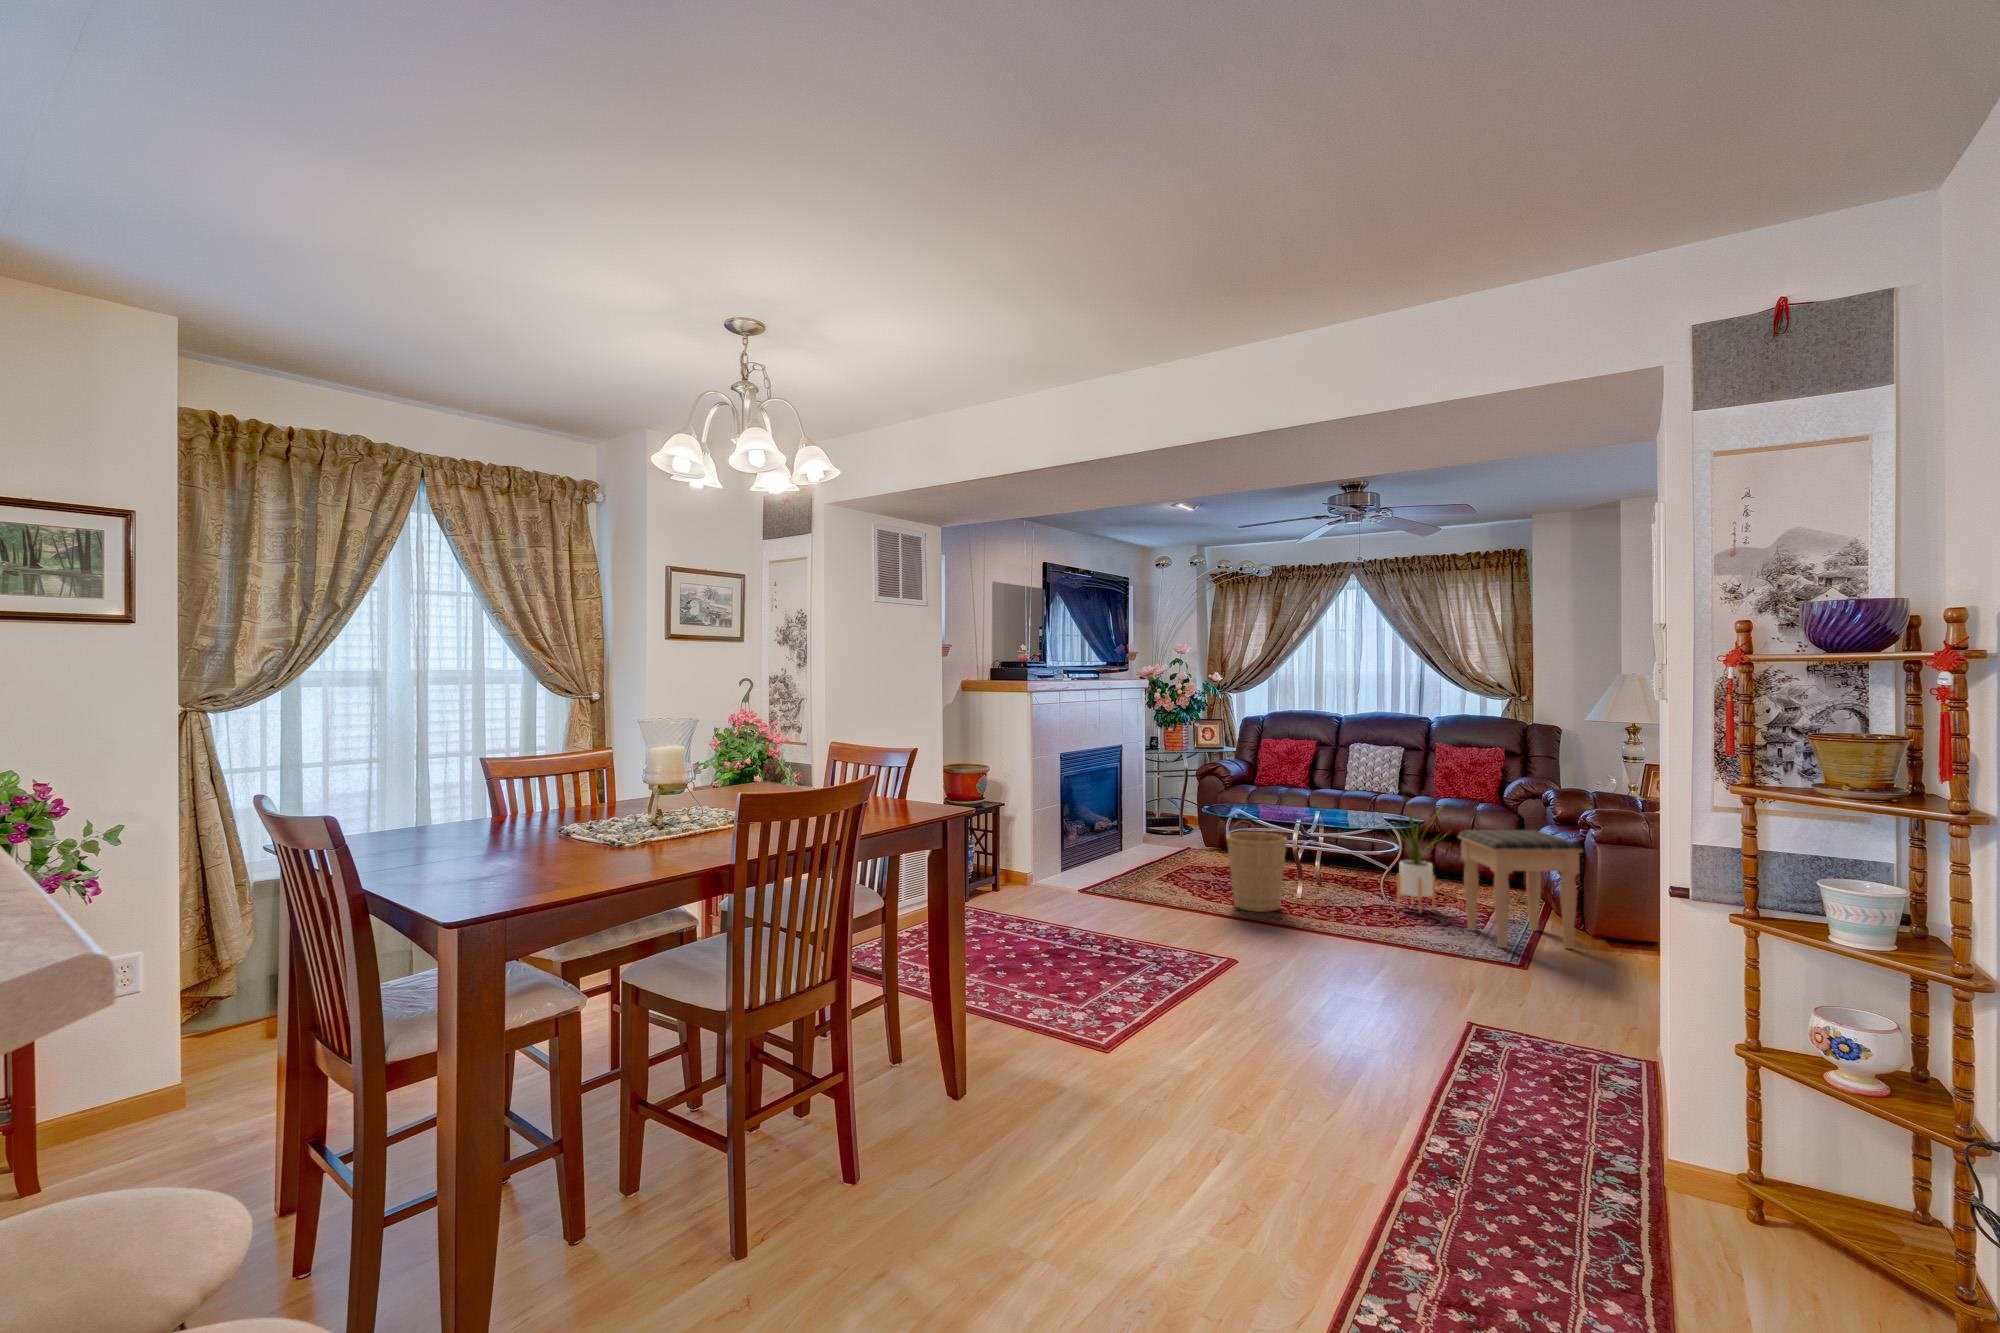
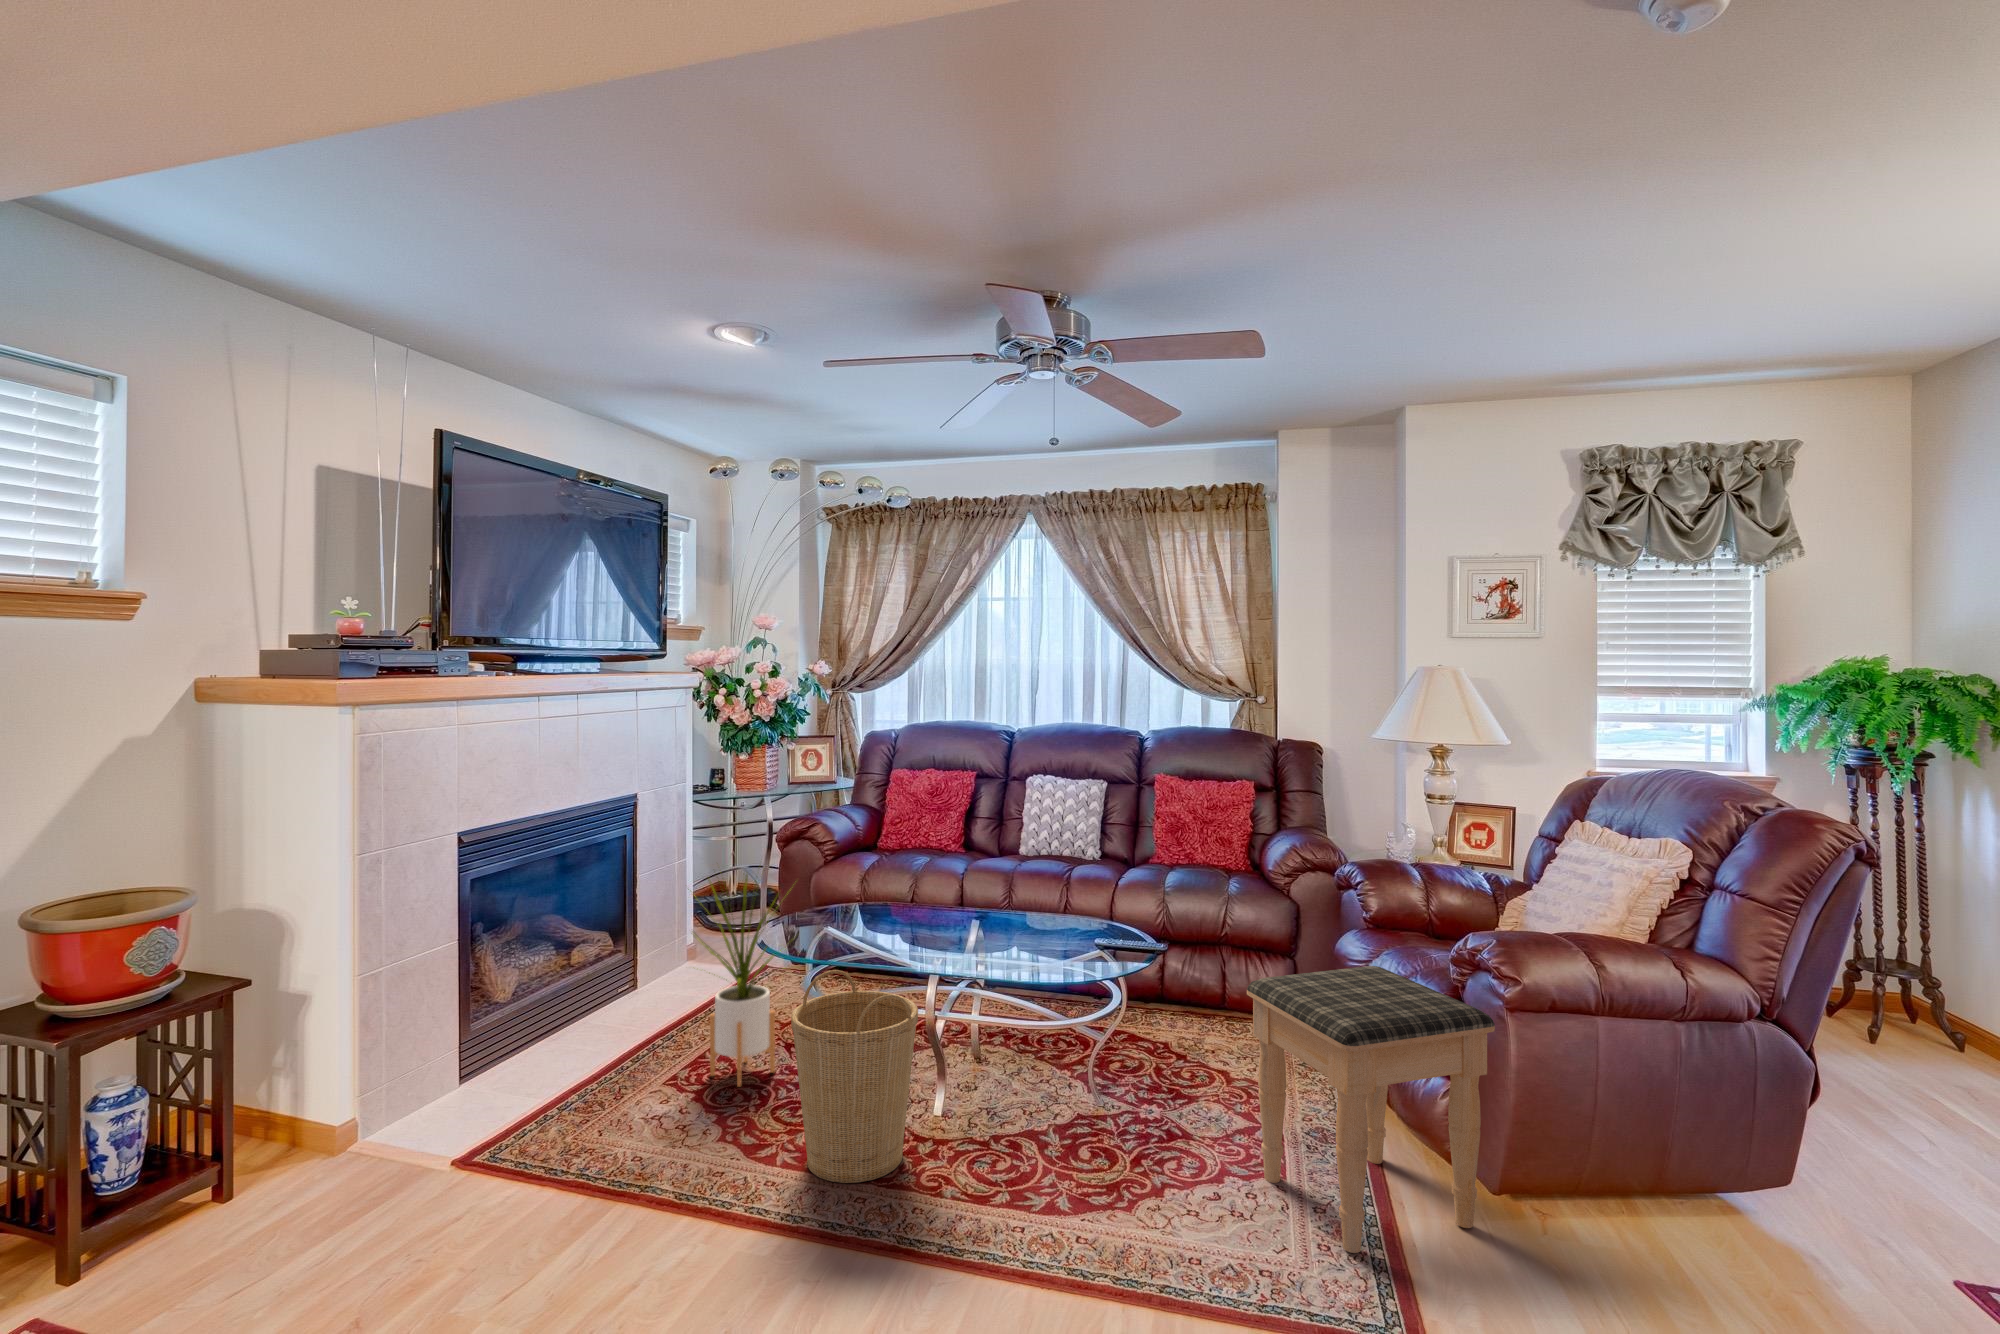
house plant: present [1395,800,1443,913] -> present [695,875,788,1087]

